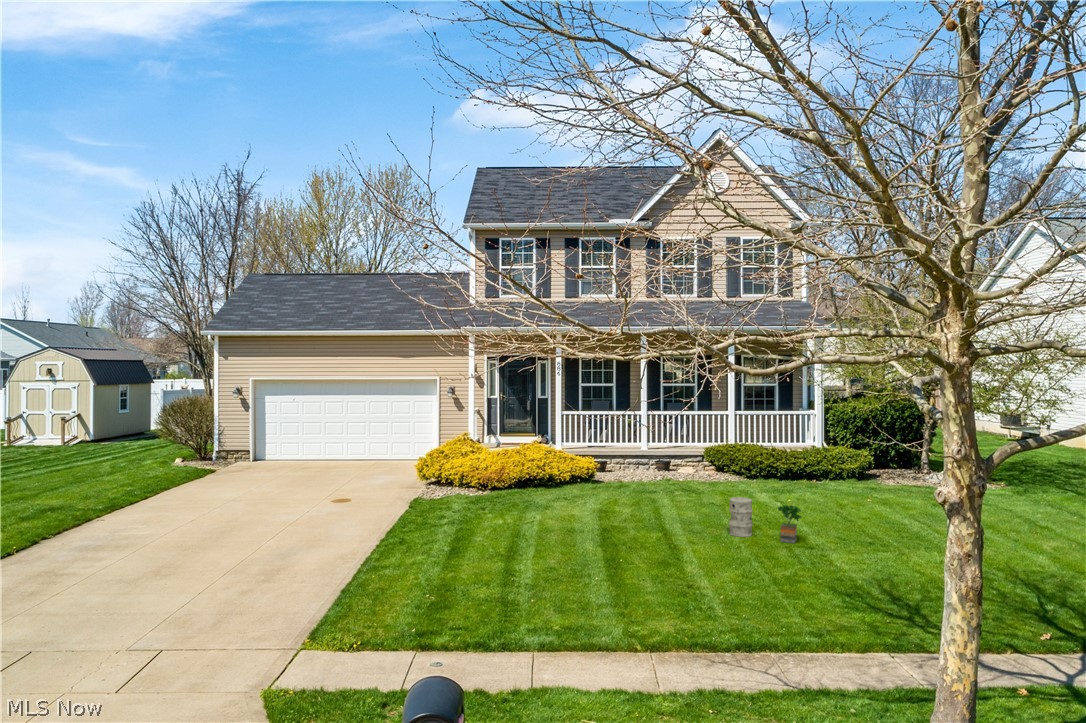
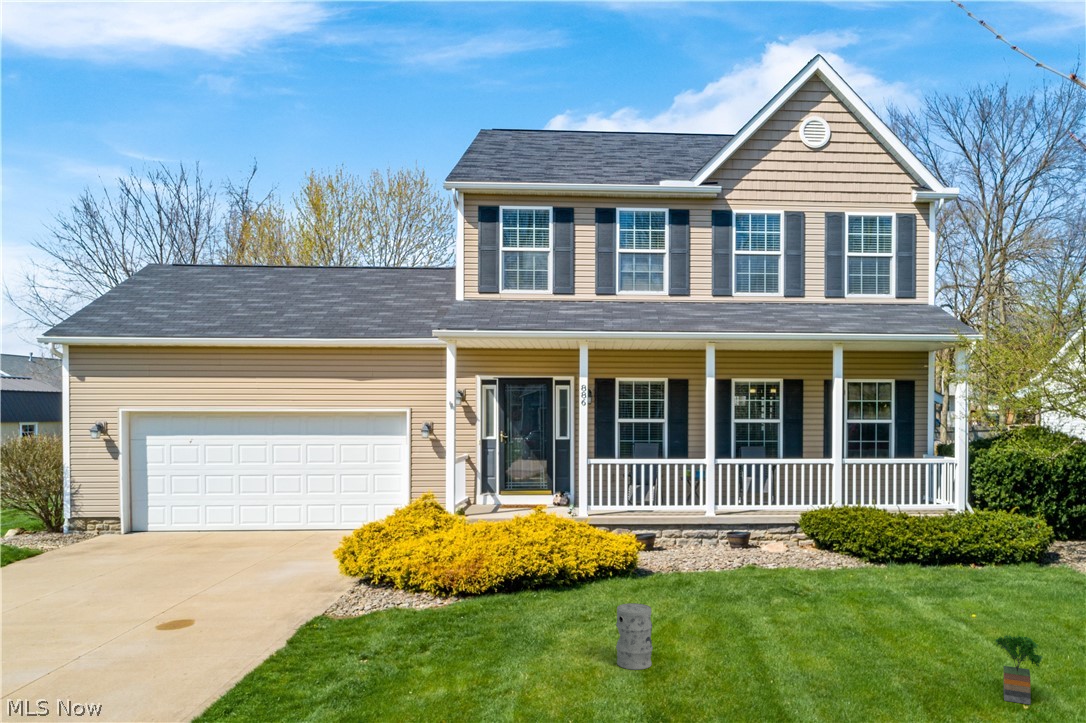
trash can: present [729,497,753,537] -> present [616,603,653,670]

